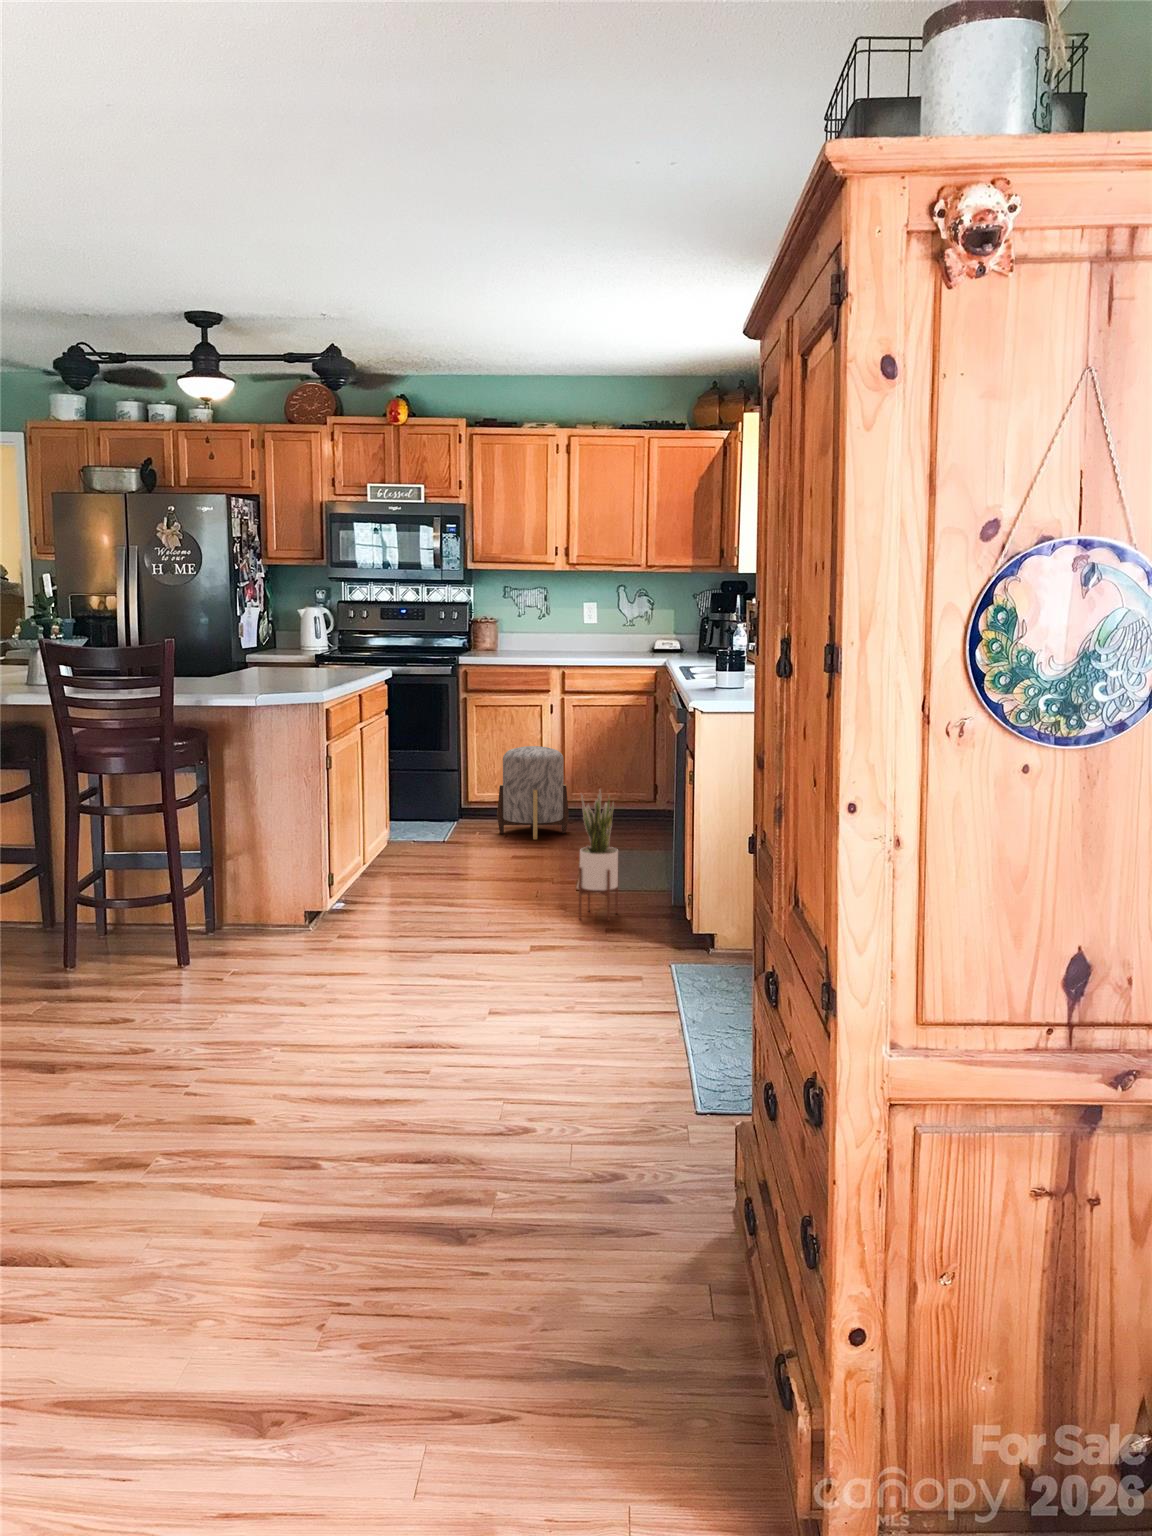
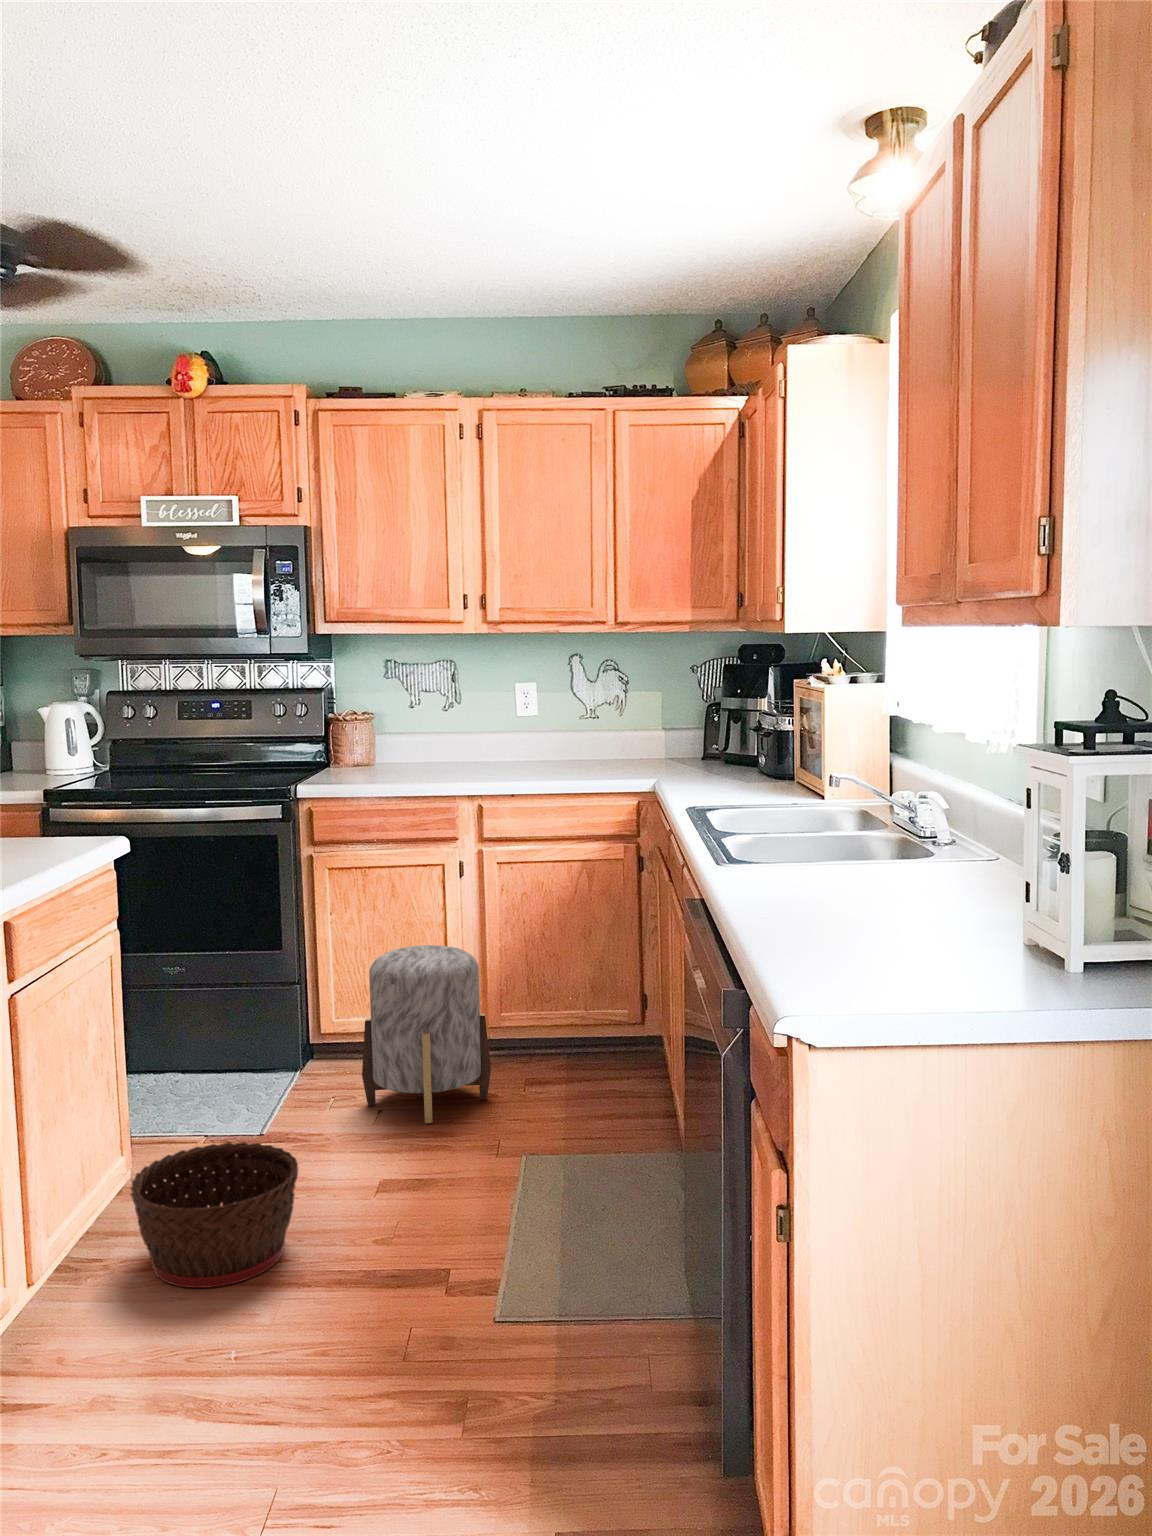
potted plant: present [579,790,618,921] -> none [477,1151,578,1475]
basket: none [401,824,481,880] -> present [131,1142,298,1288]

